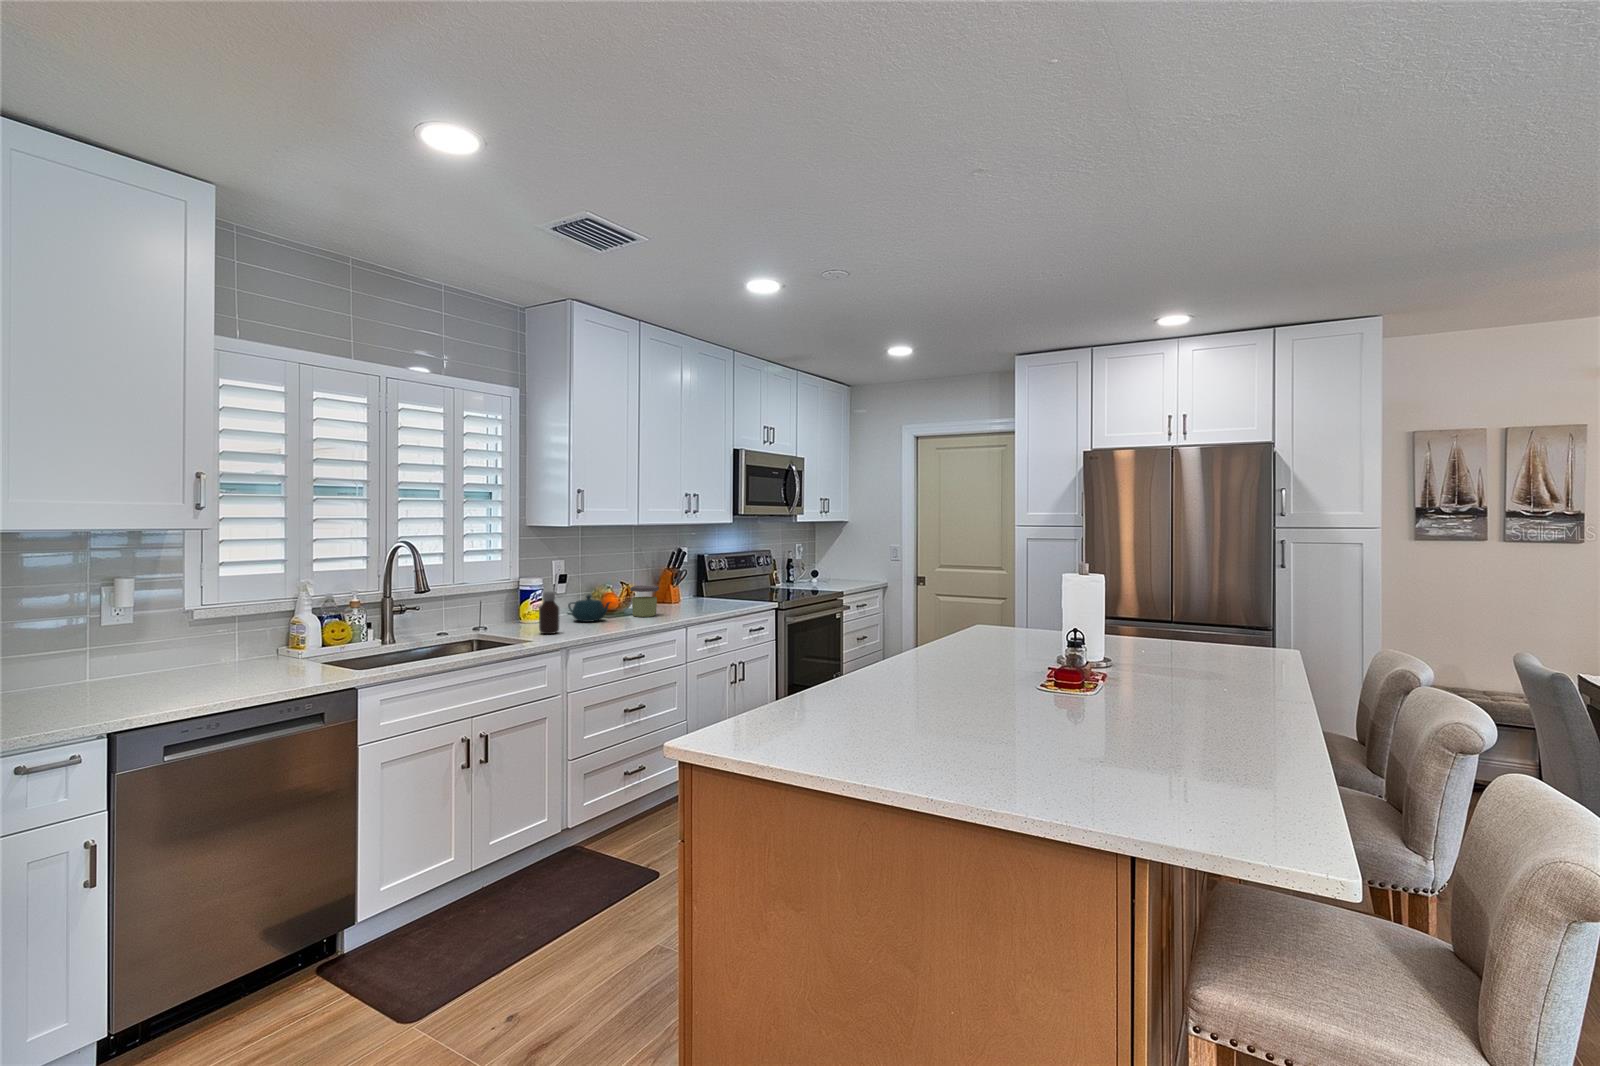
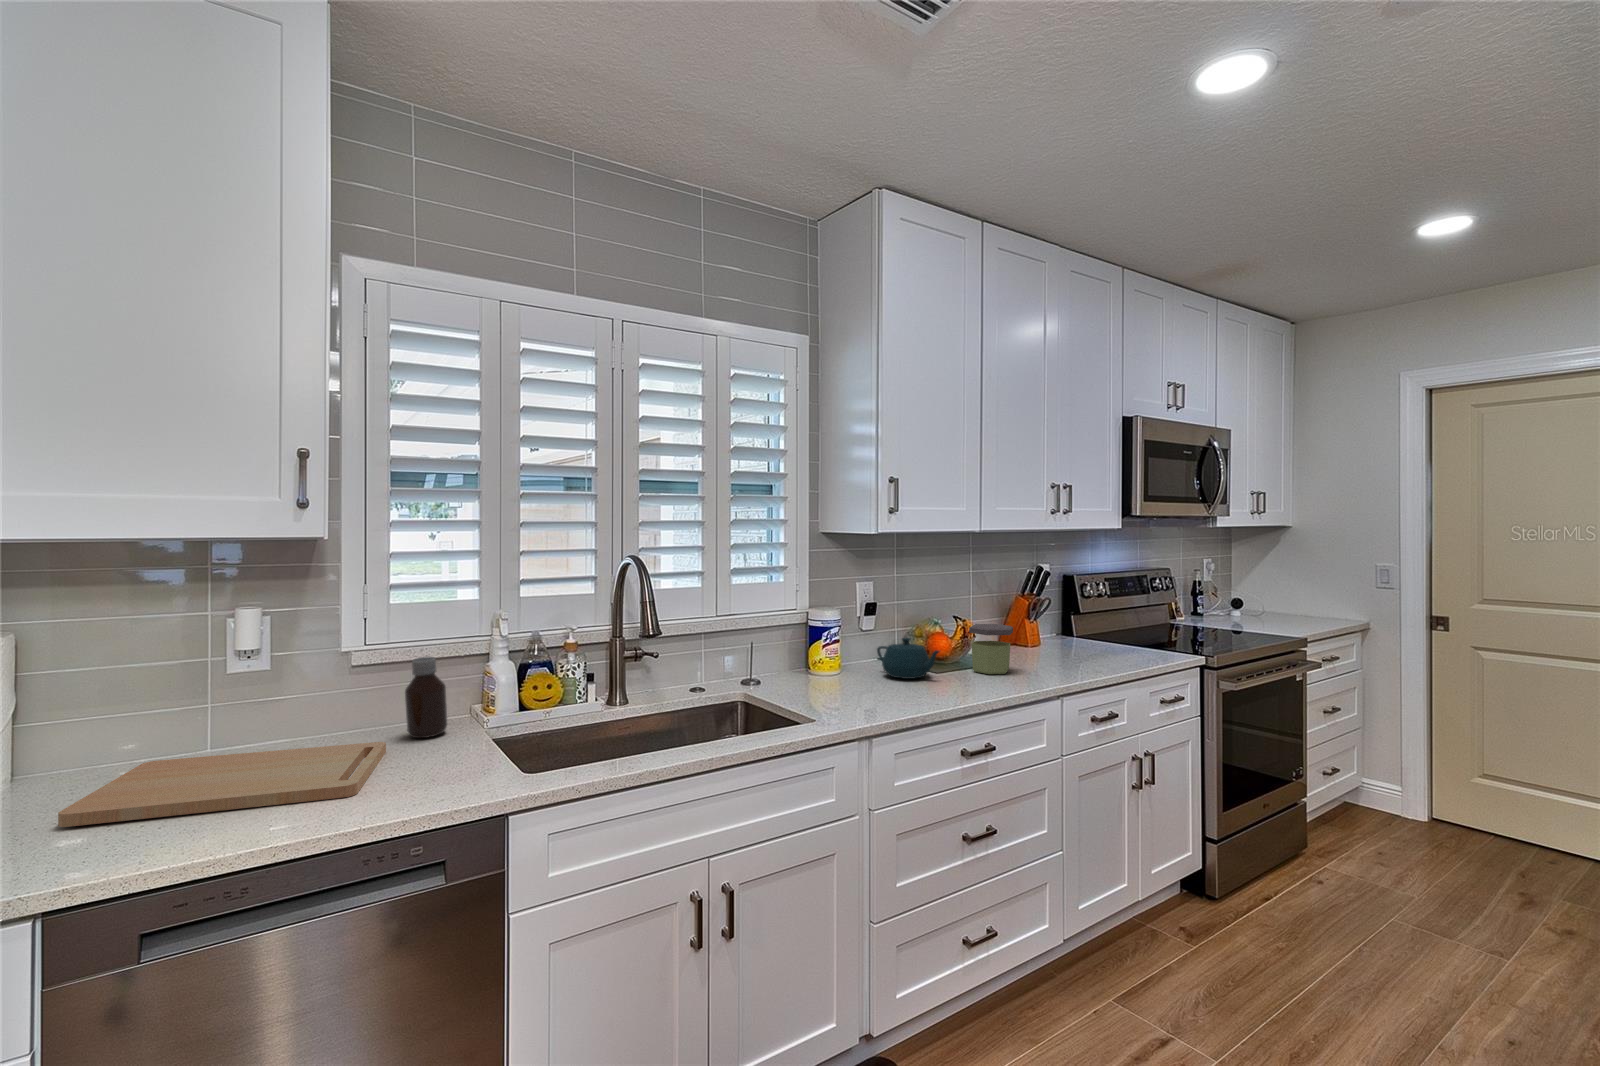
bottle: present [539,592,559,634] -> present [405,656,447,738]
cutting board: none [61,666,257,708] -> present [58,742,386,827]

